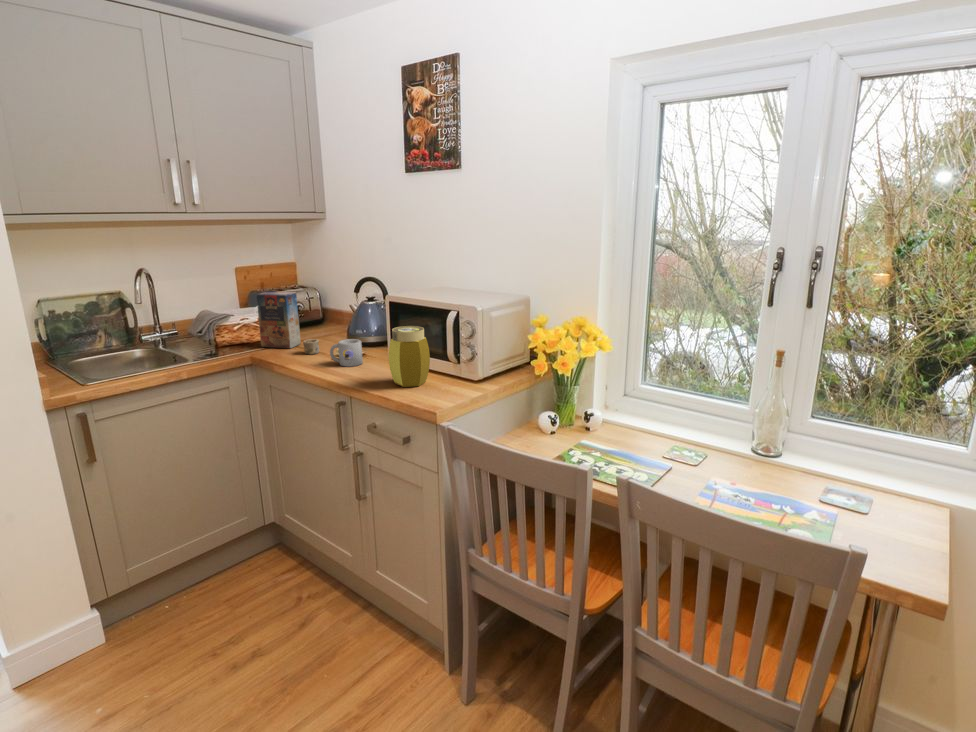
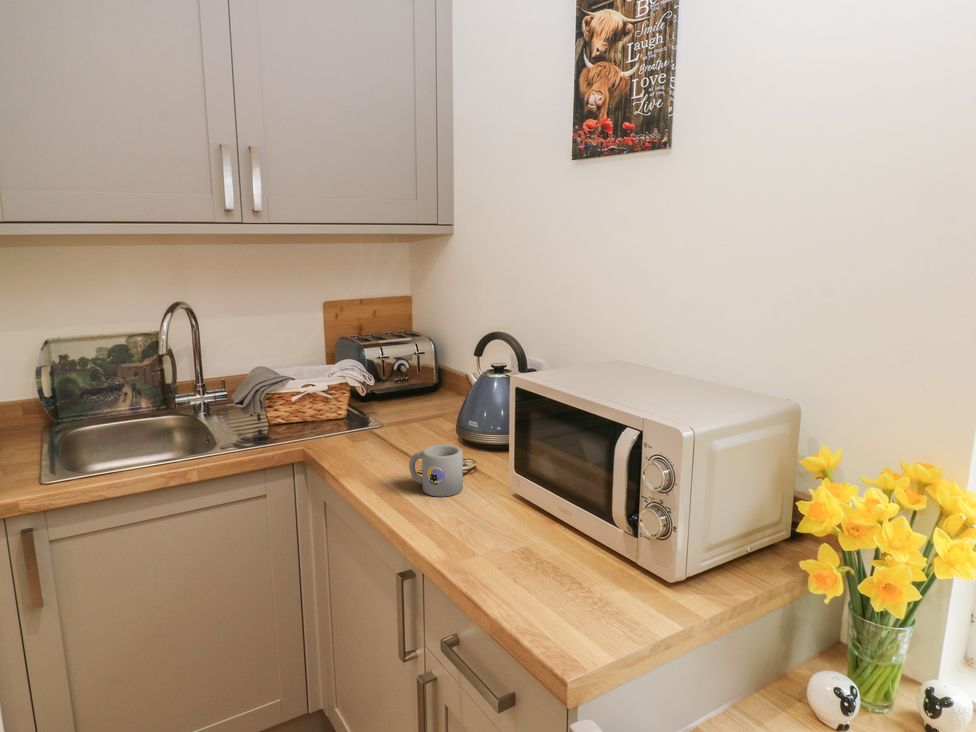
cereal box: present [257,292,319,355] -> none [324,345,404,457]
jar: present [389,326,430,387] -> none [493,448,575,577]

